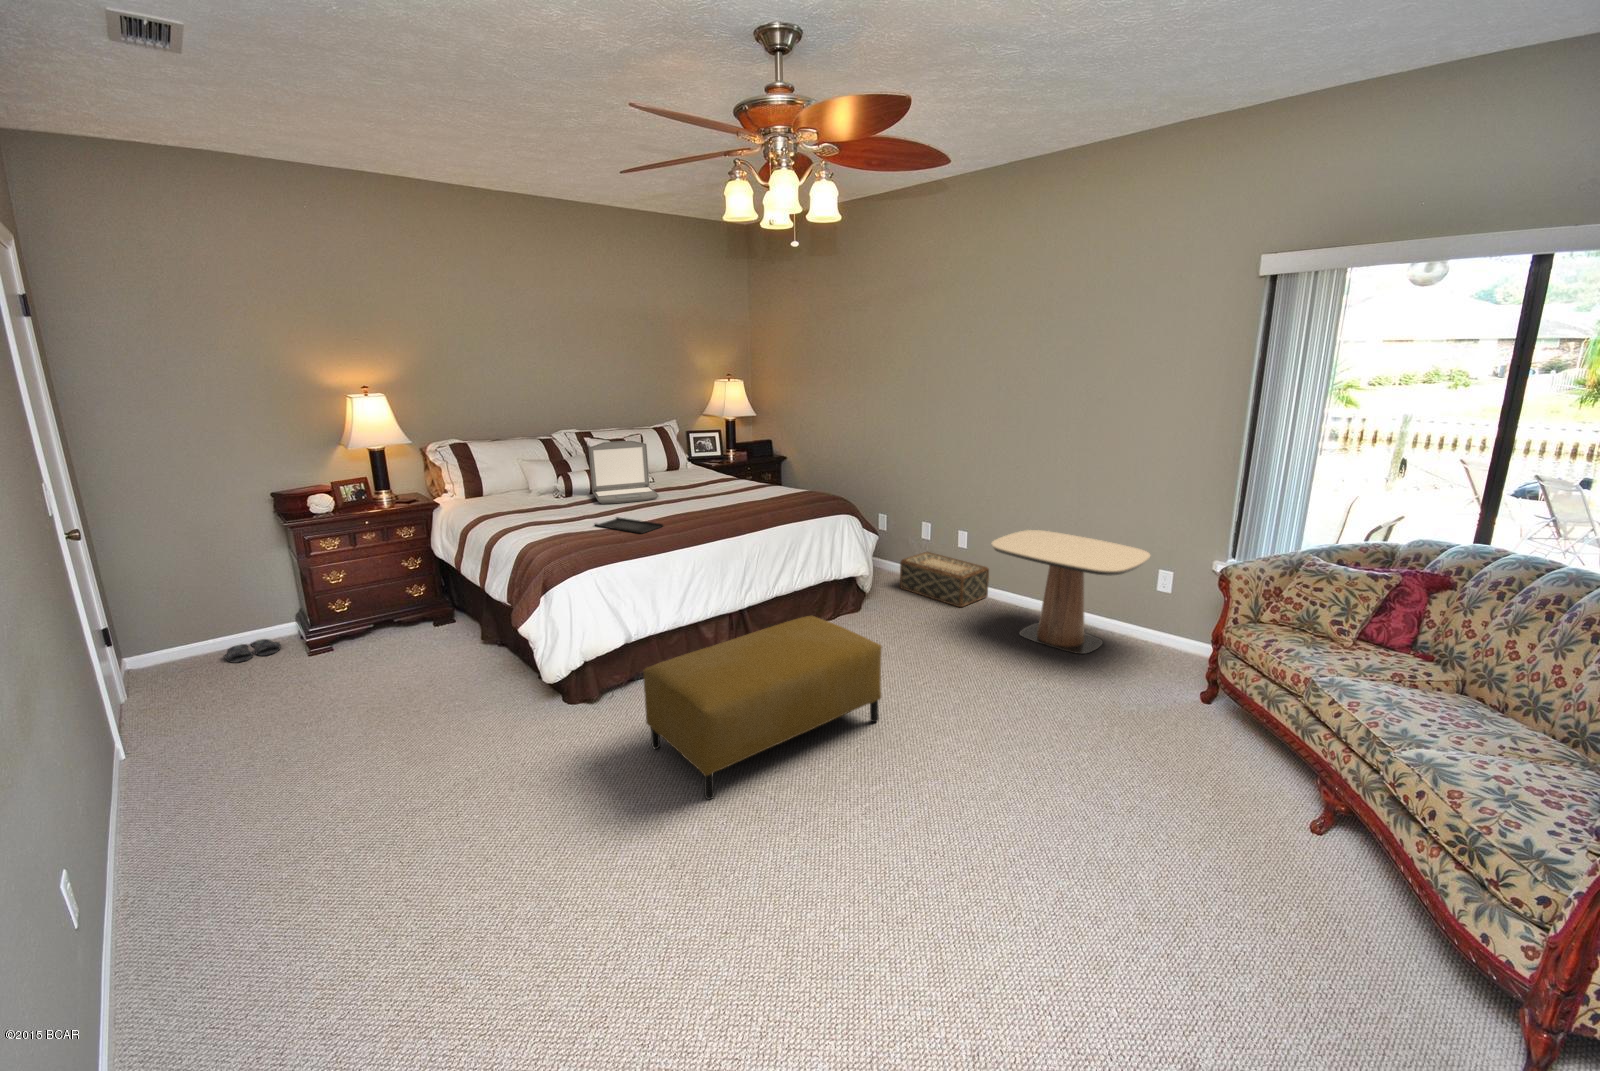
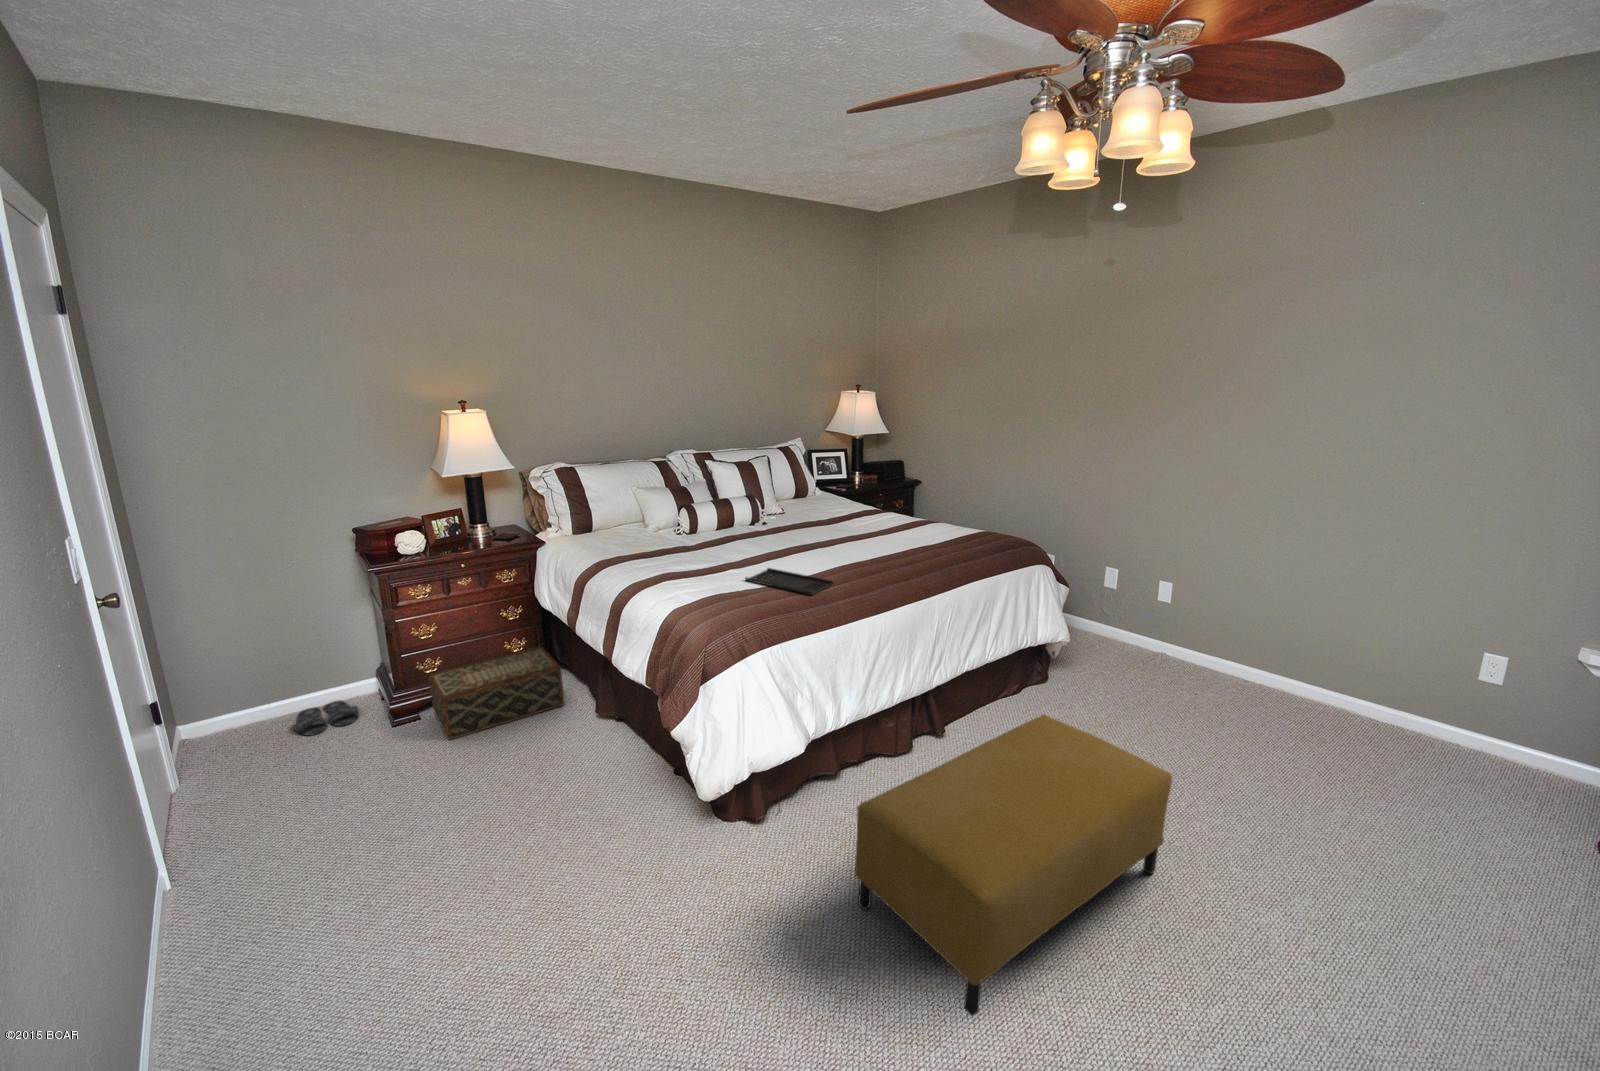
laptop: present [589,441,659,504] -> none [719,466,804,545]
side table: present [991,530,1150,654] -> none [1241,590,1481,763]
woven basket: present [900,552,989,607] -> present [429,647,565,739]

